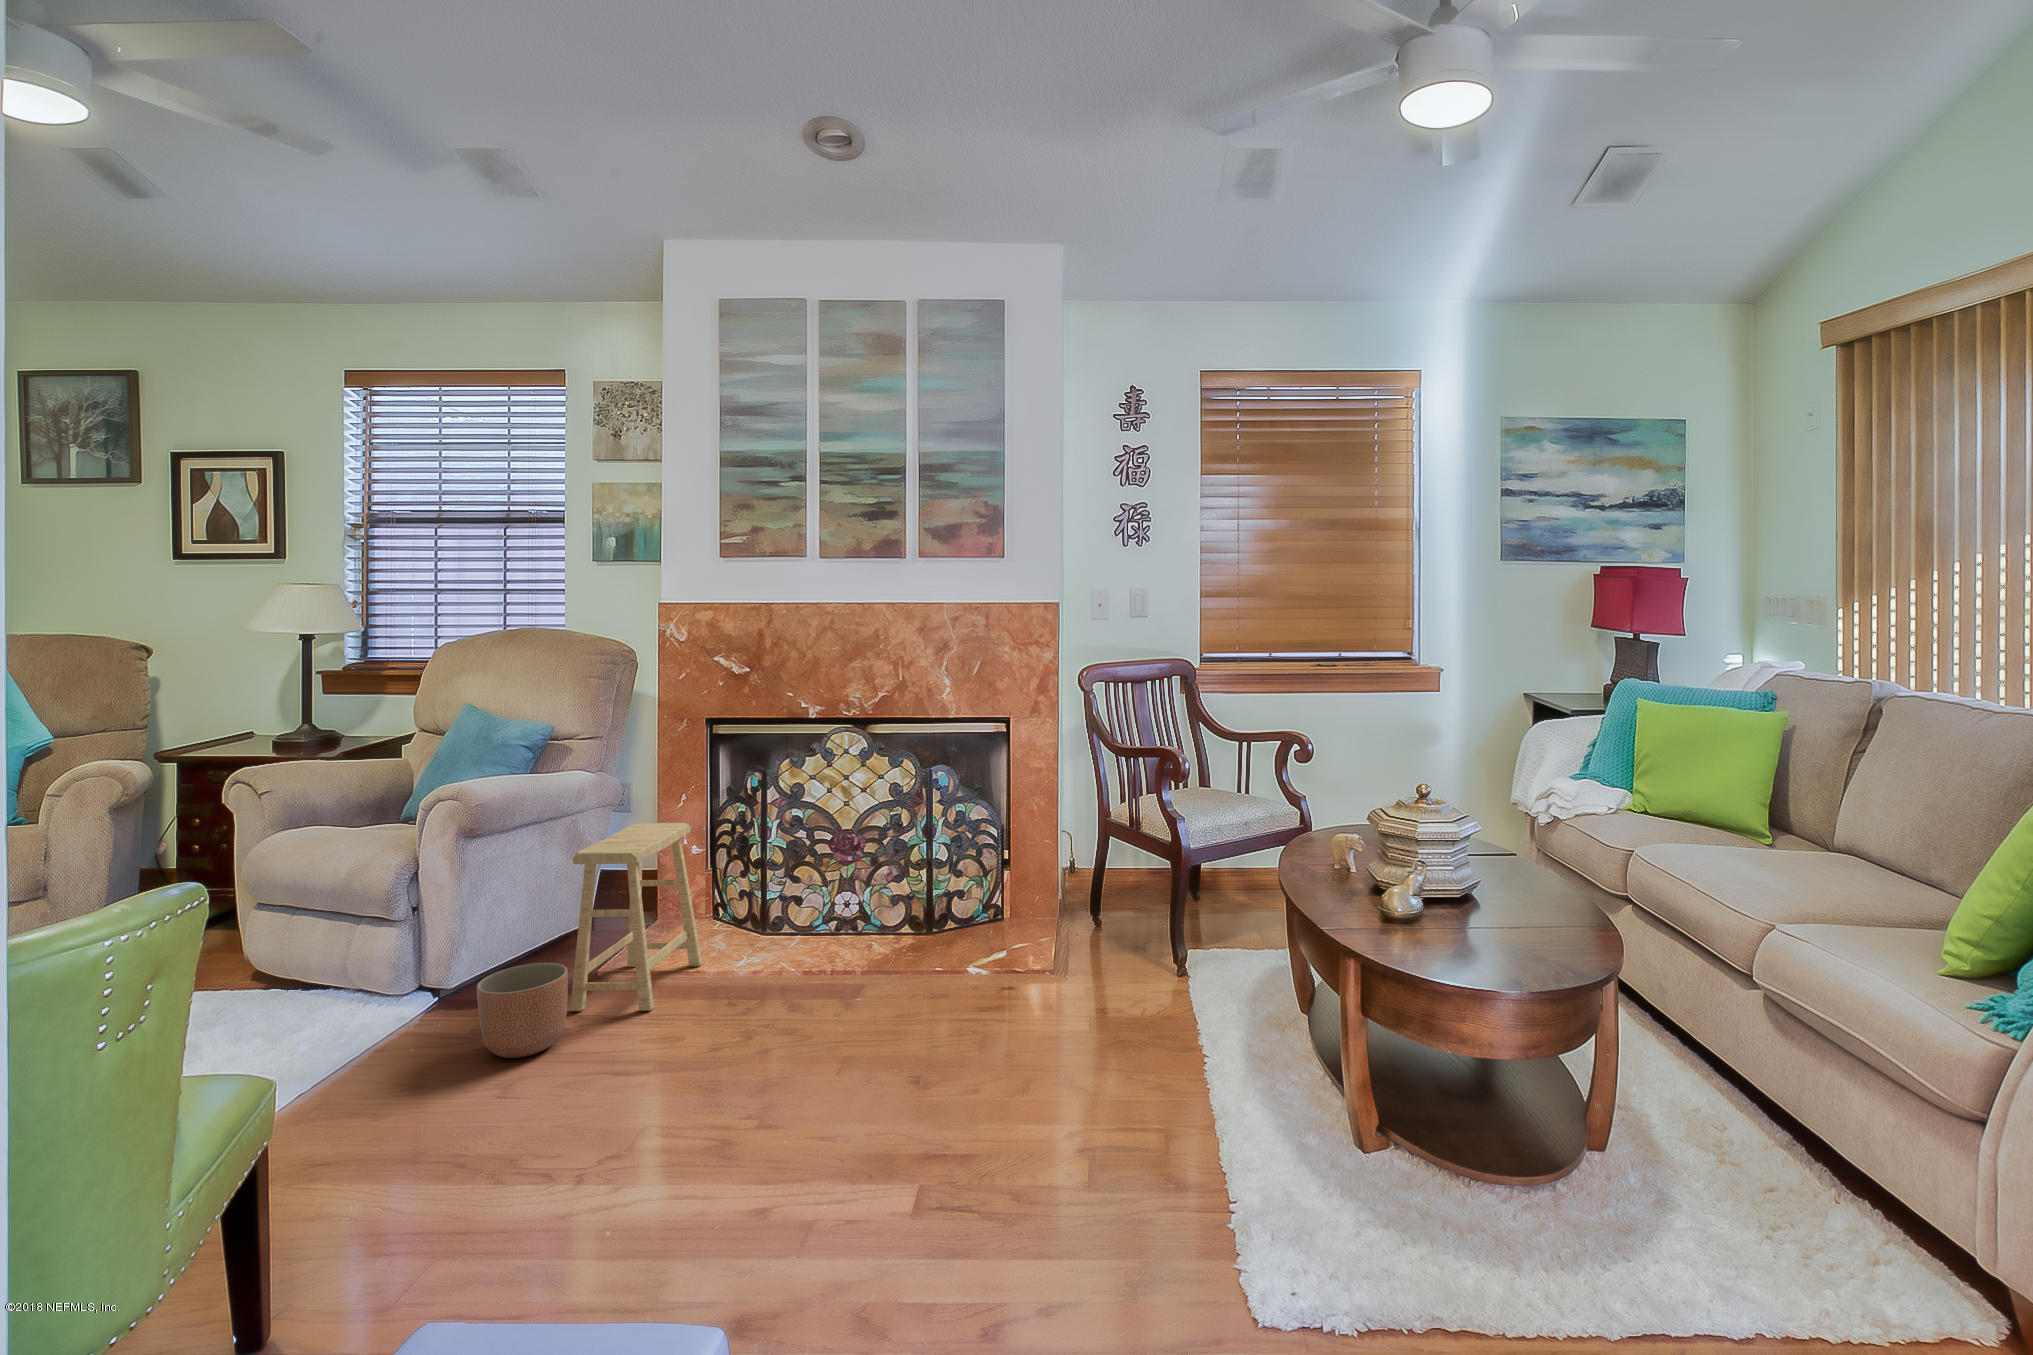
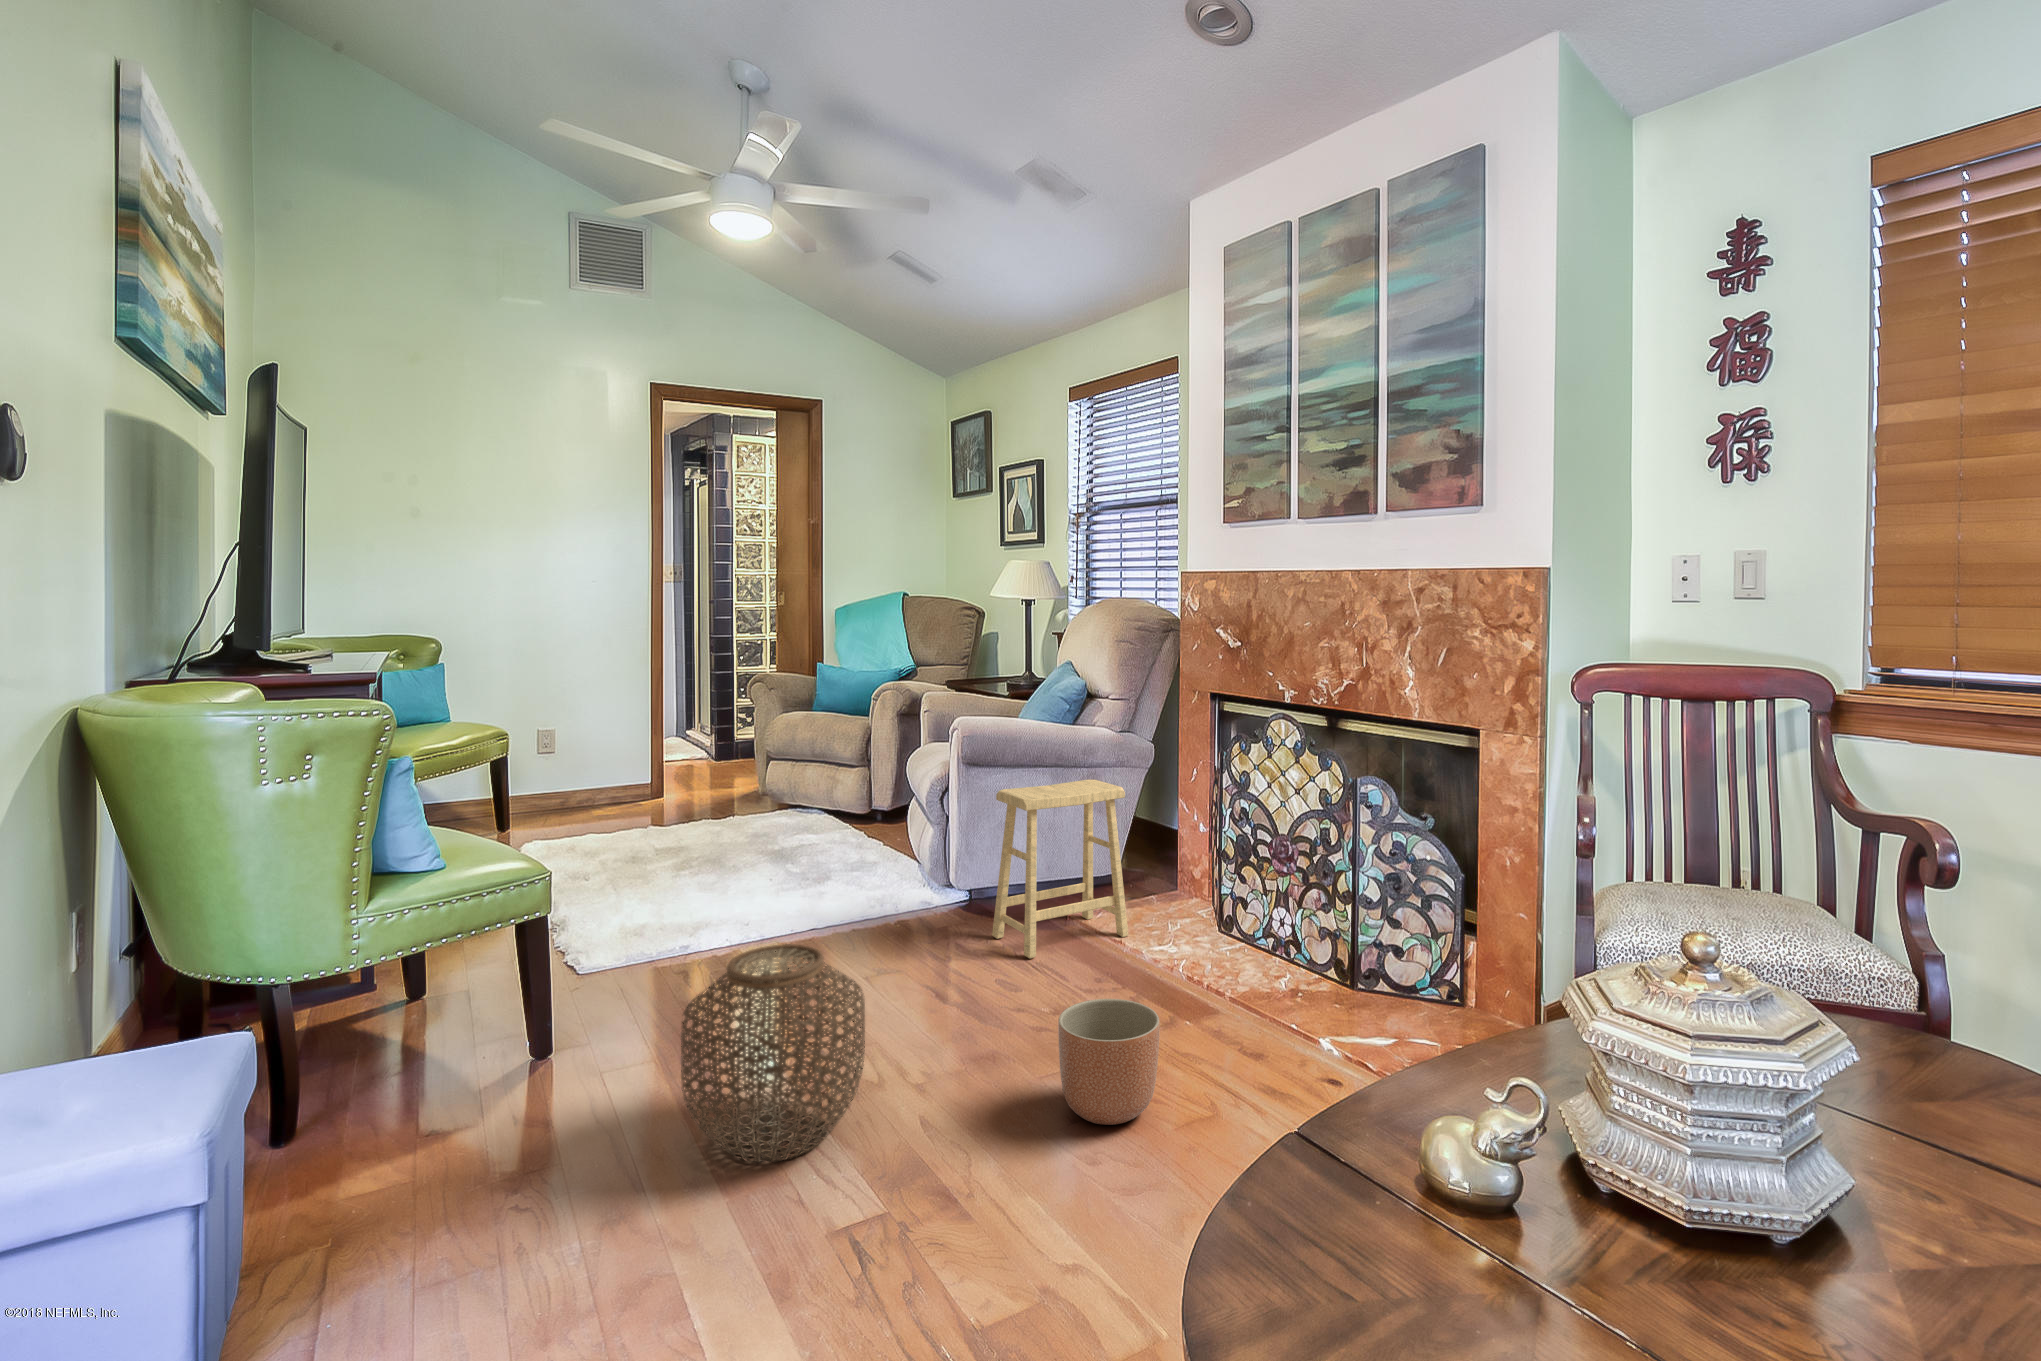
planter: present [477,963,568,1058] -> present [1058,999,1160,1125]
woven basket: none [608,1011,792,1228] -> present [681,944,865,1162]

